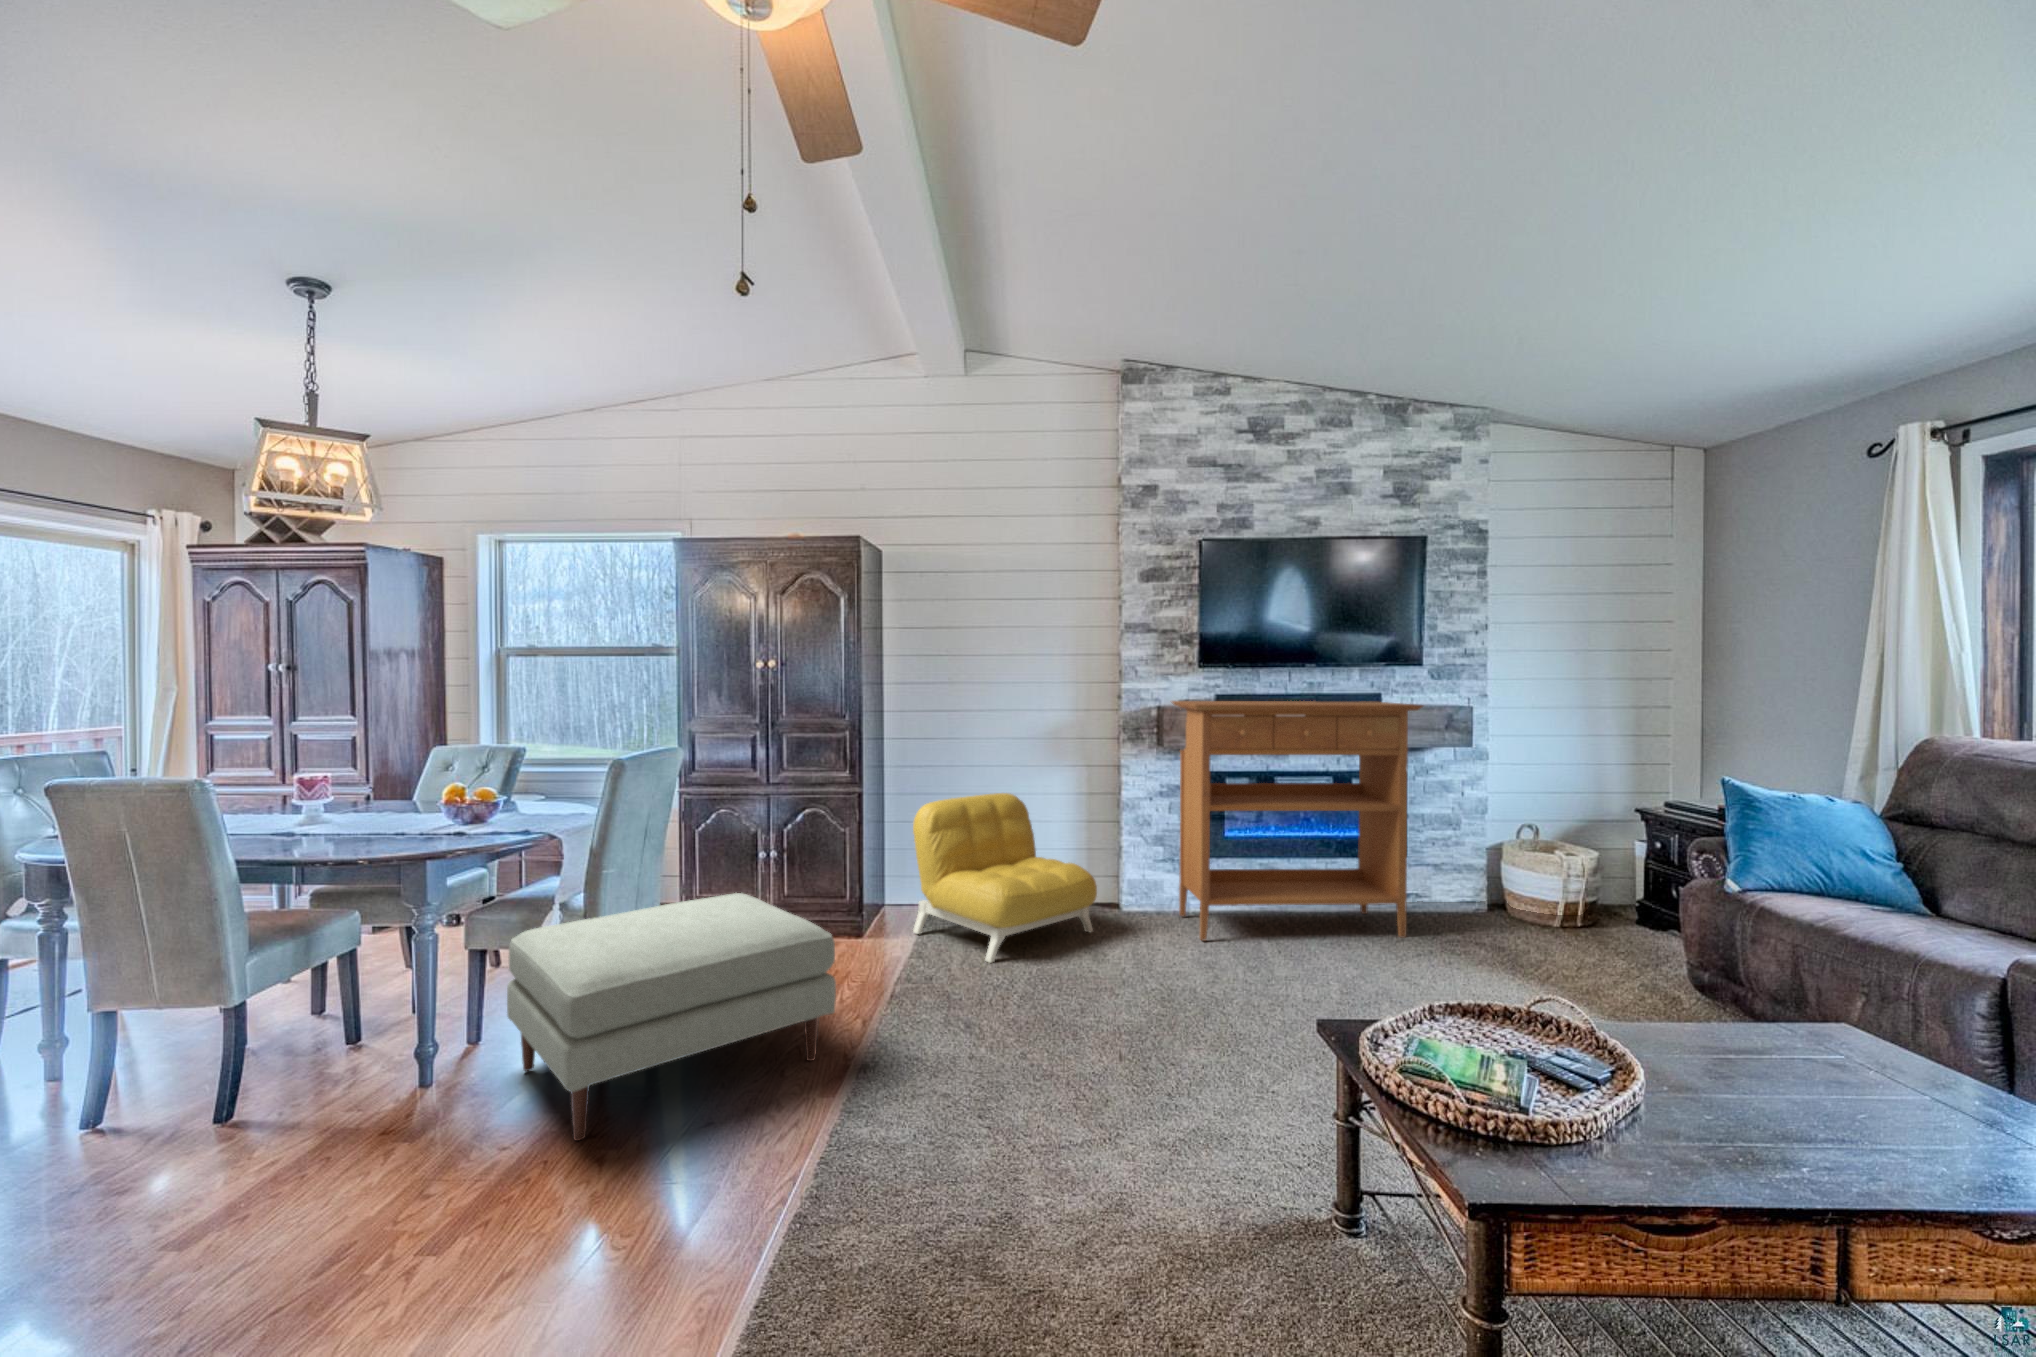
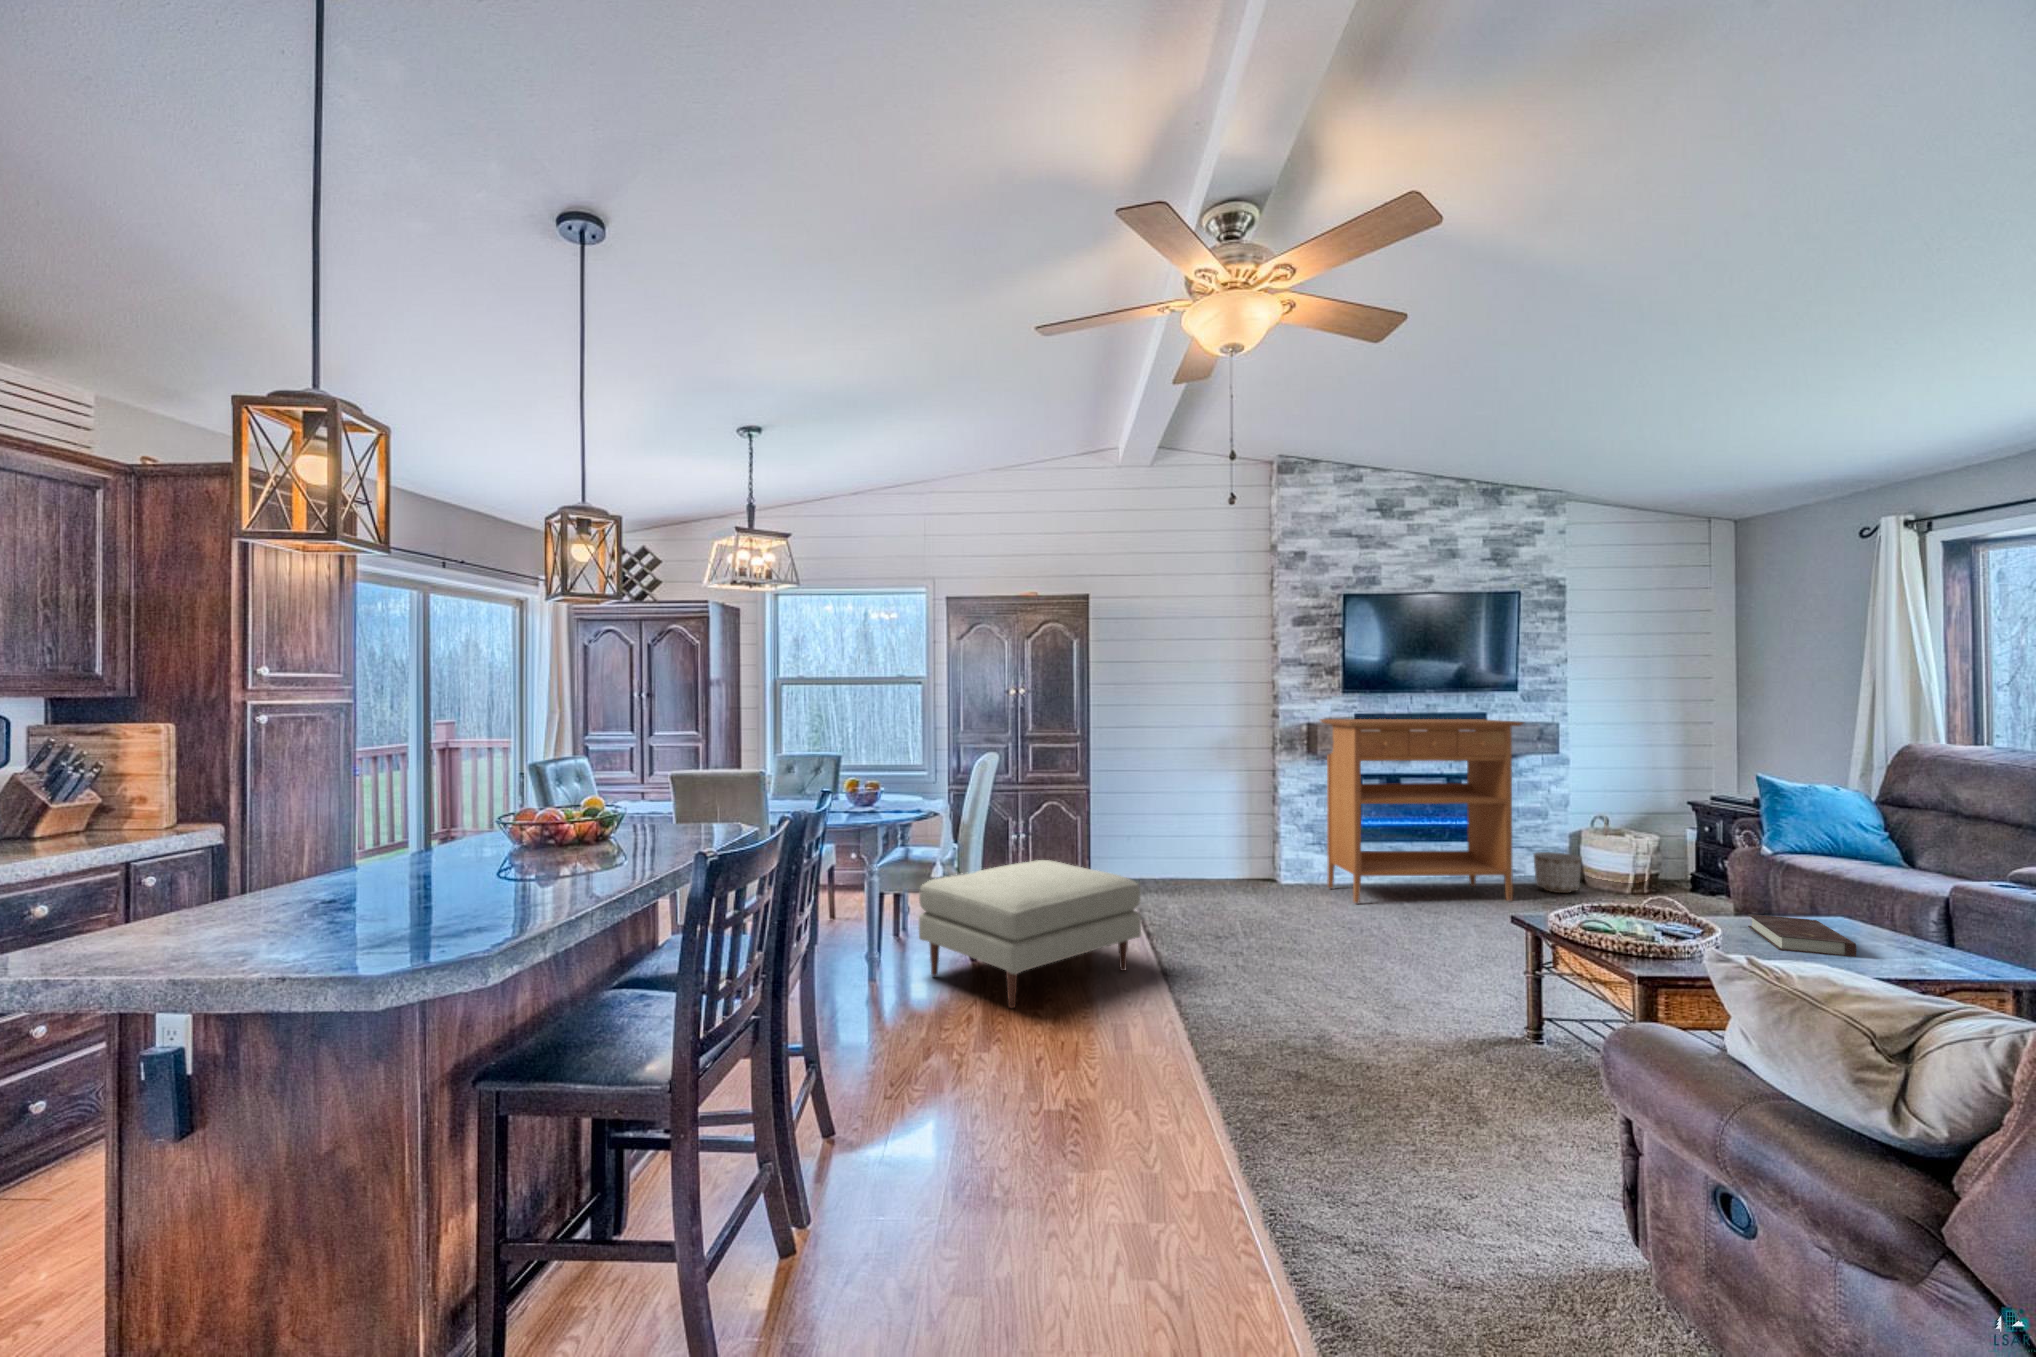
armchair: present [913,793,1097,963] -> none [1127,792,1271,917]
planter: none [1439,871,1498,925] -> present [1534,852,1581,893]
book: none [1696,1031,1892,1146] -> present [1748,914,1857,957]

